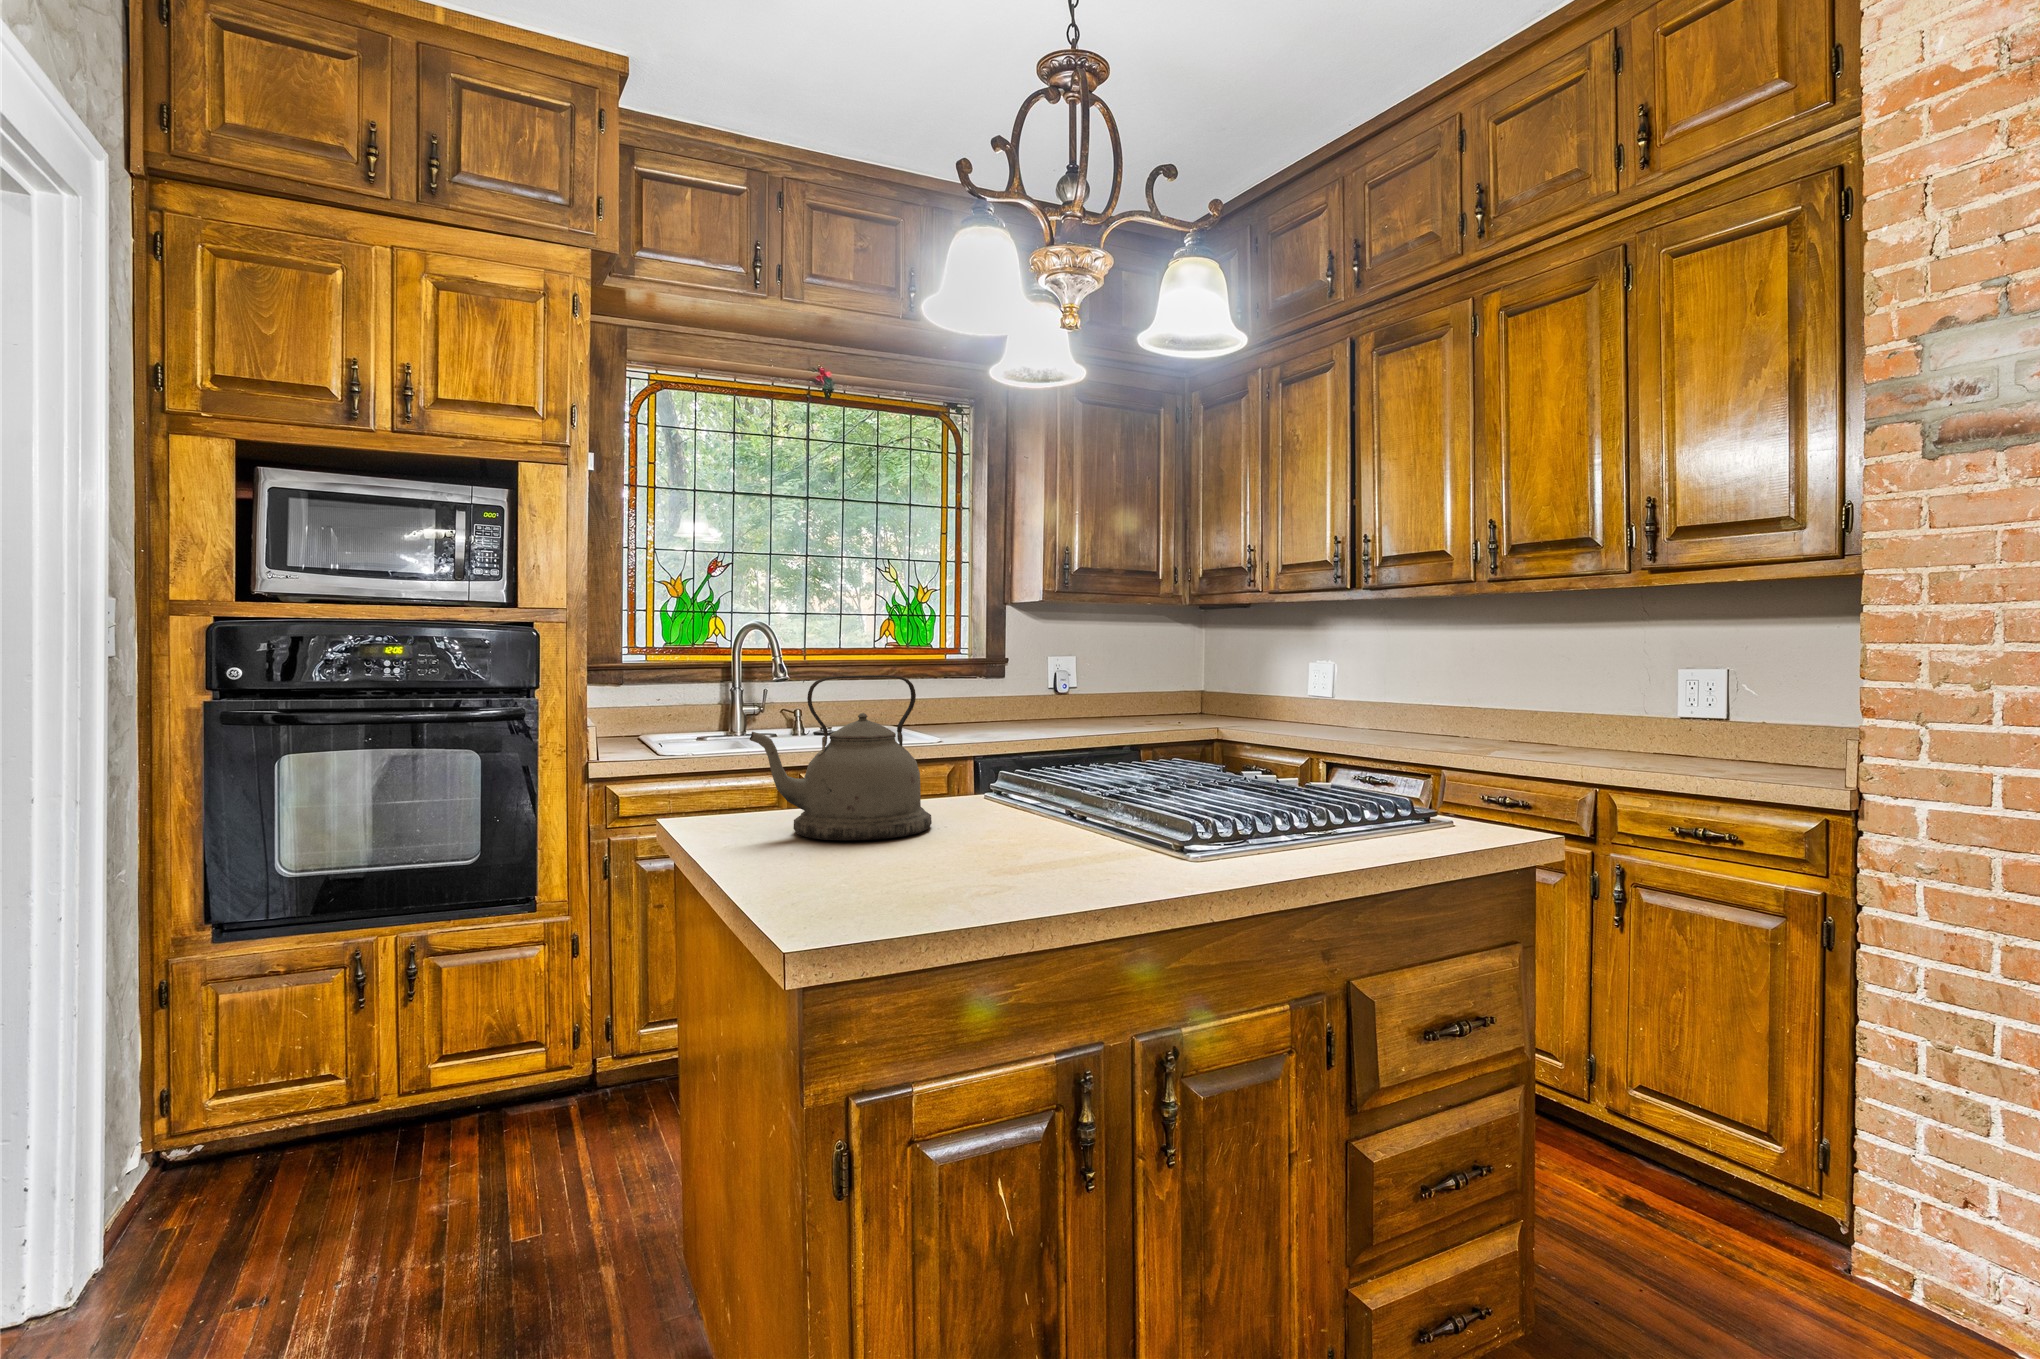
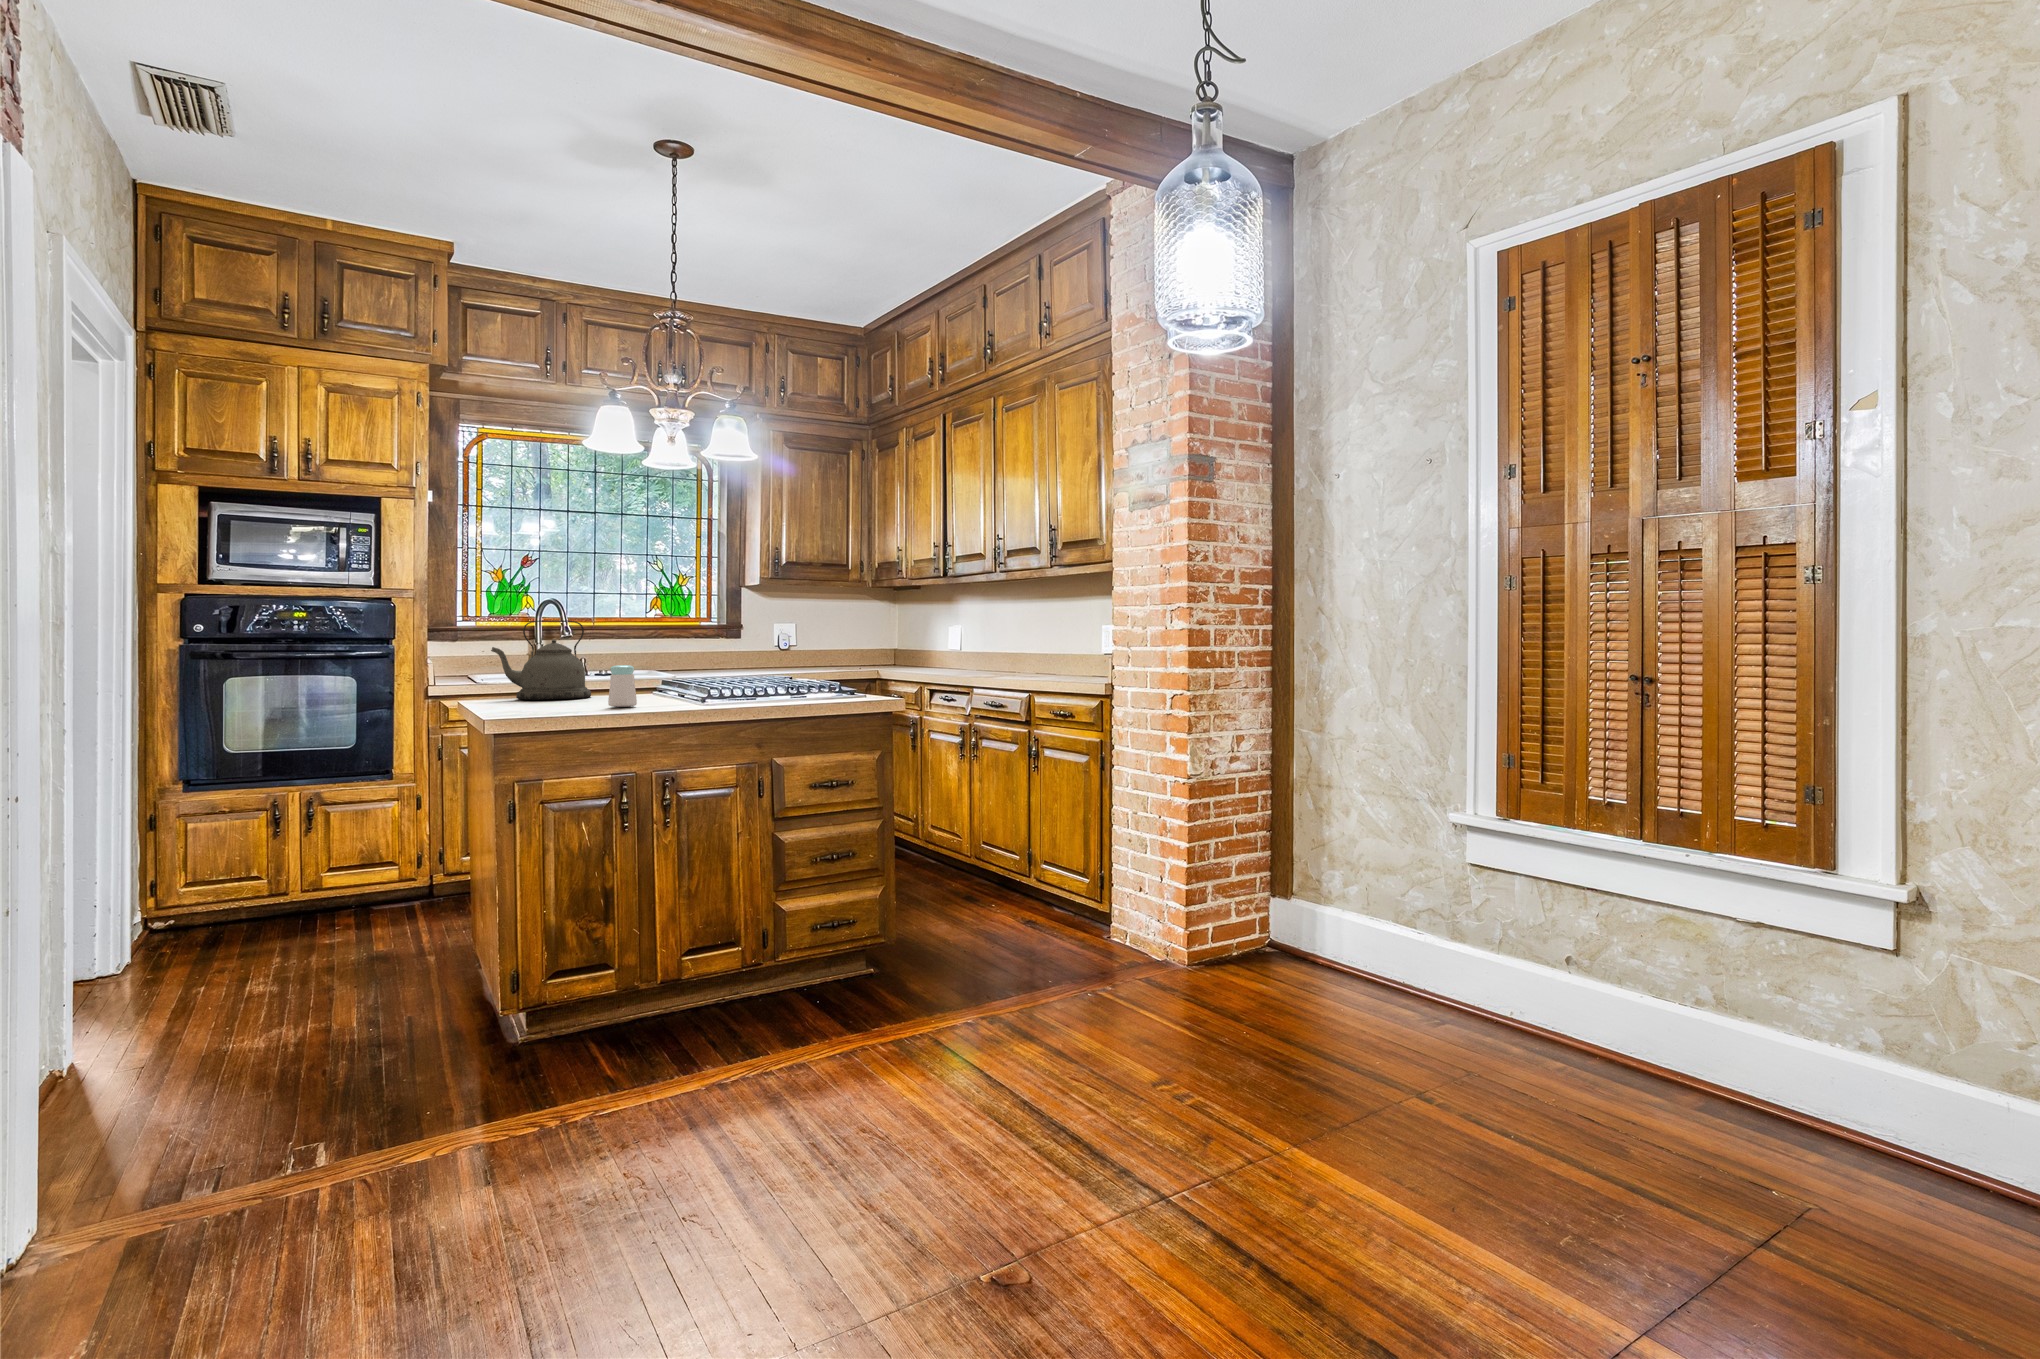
salt shaker: none [1039,790,1101,889] -> present [608,665,637,707]

